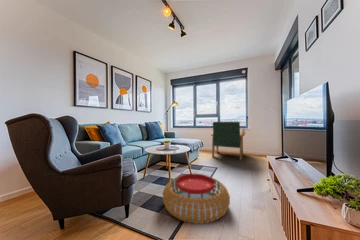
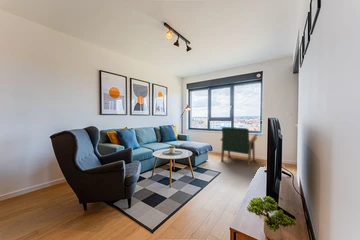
pouf: present [163,174,230,224] -> none [158,178,213,221]

